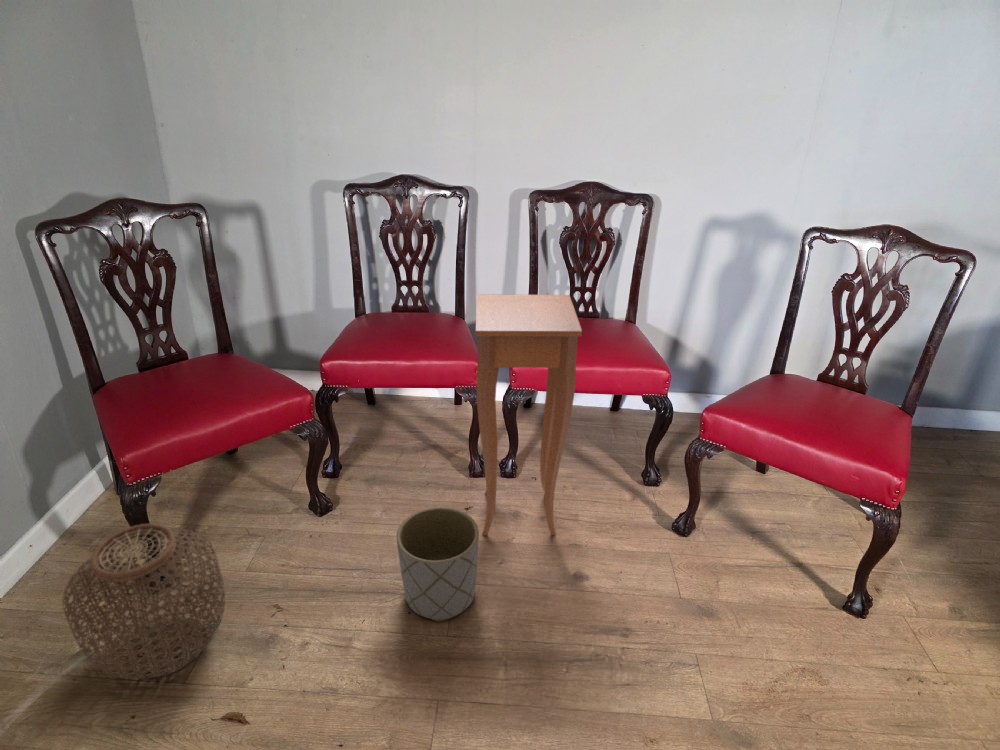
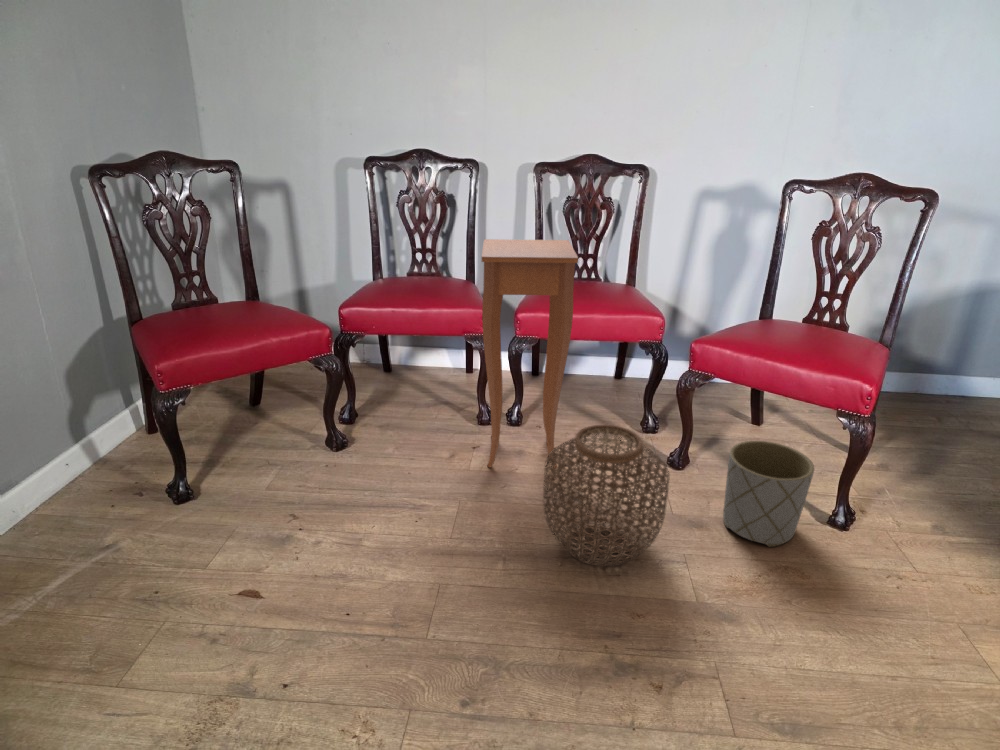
planter: present [397,507,479,622] -> present [723,441,814,547]
woven basket: present [62,524,225,679] -> present [543,425,669,566]

